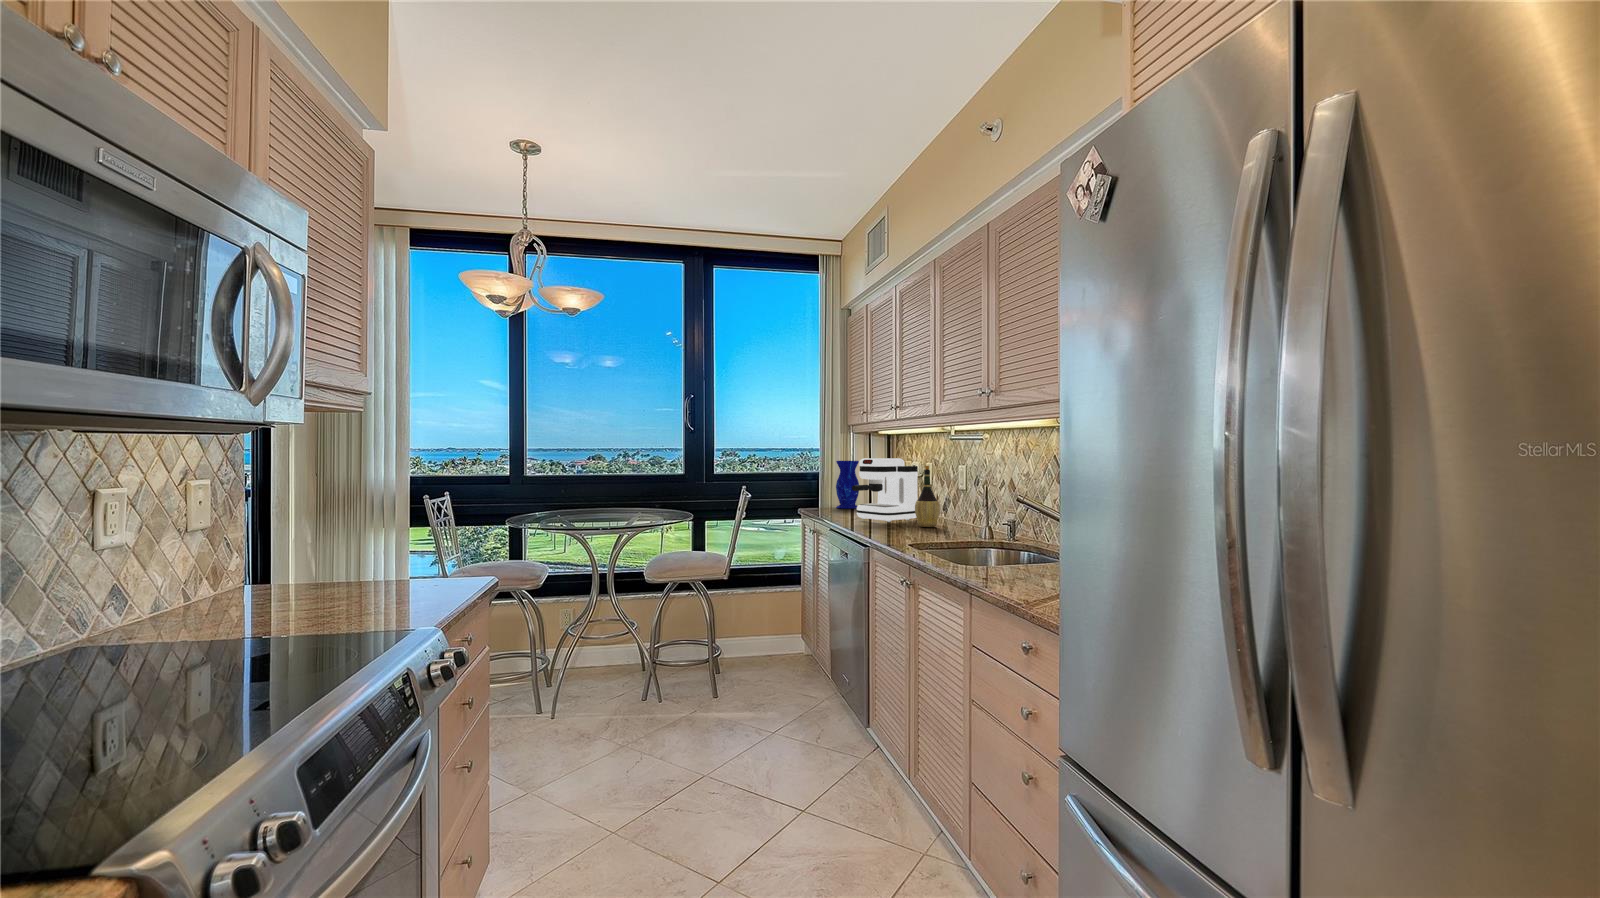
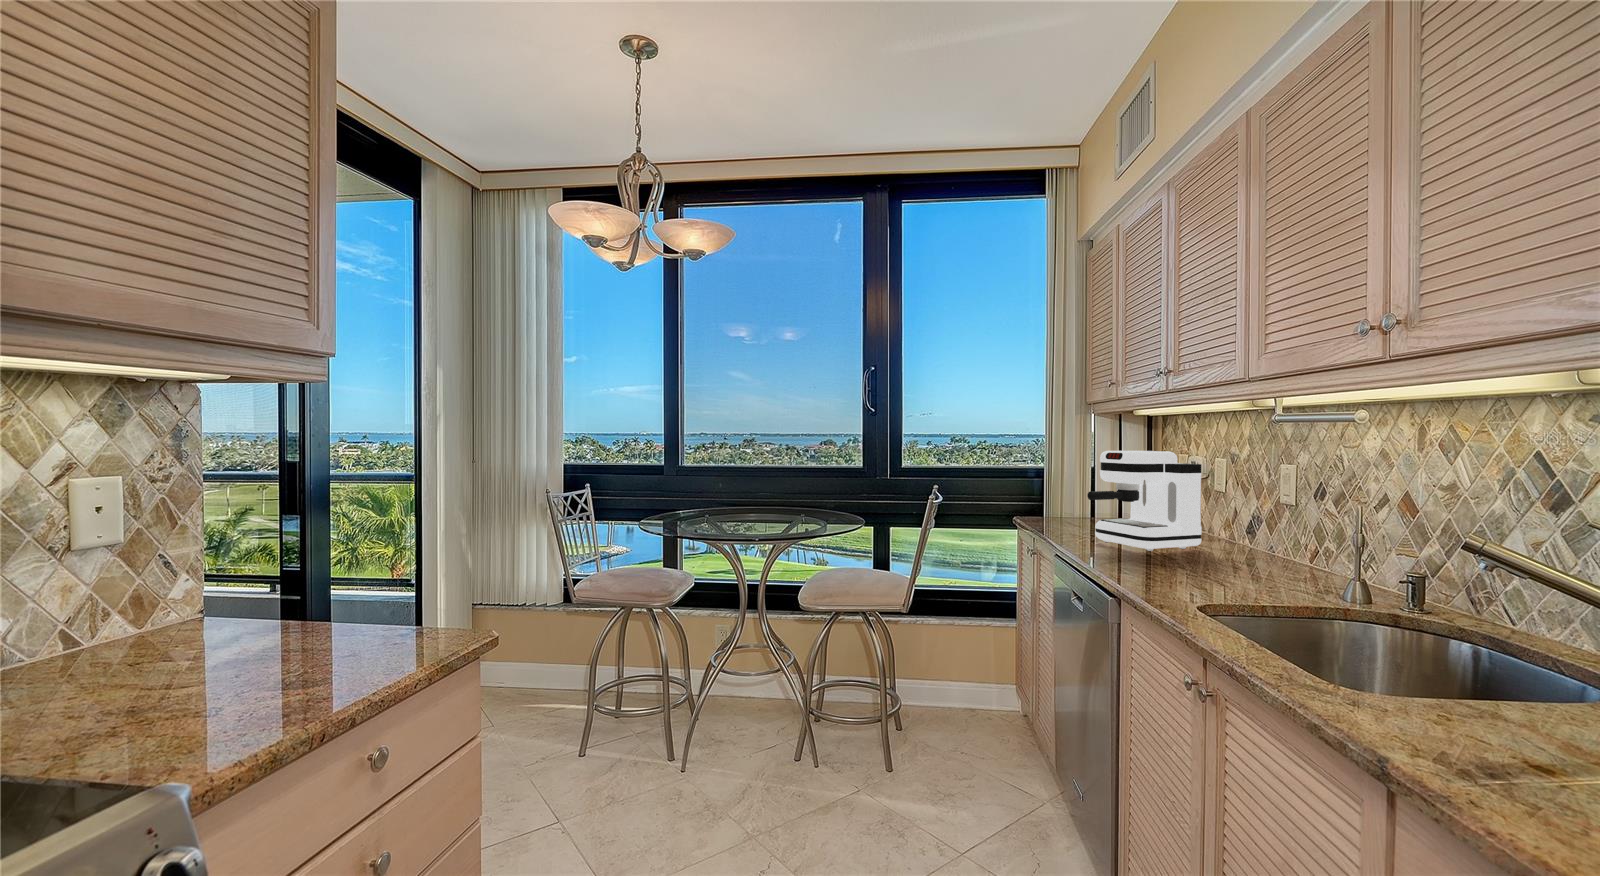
vase: present [836,461,859,508] -> none [1065,452,1101,521]
wine bottle: present [915,466,940,527] -> none [1198,465,1246,567]

